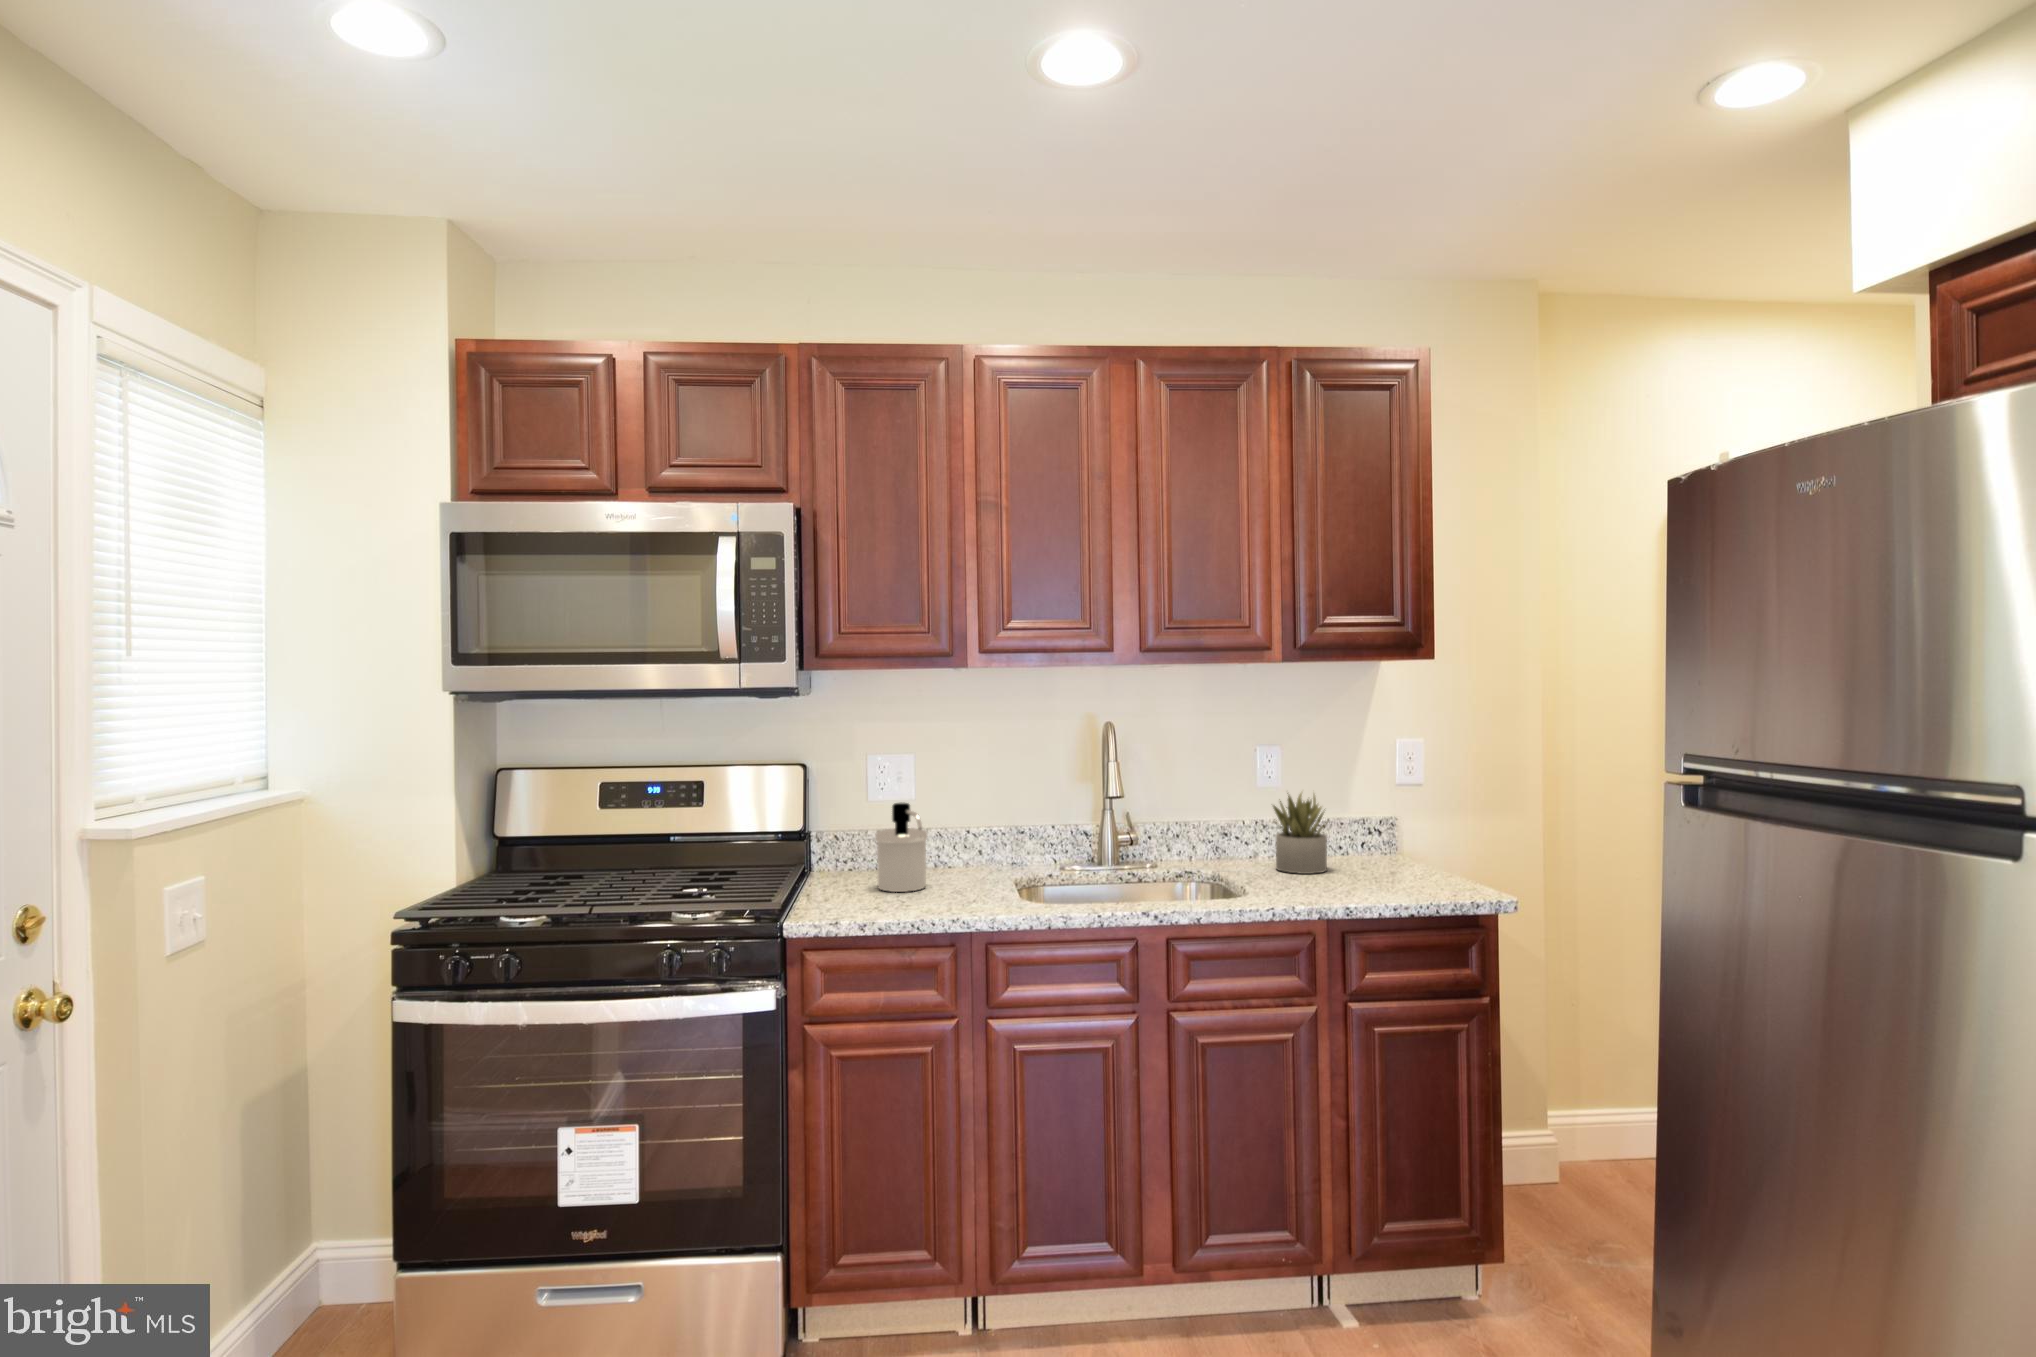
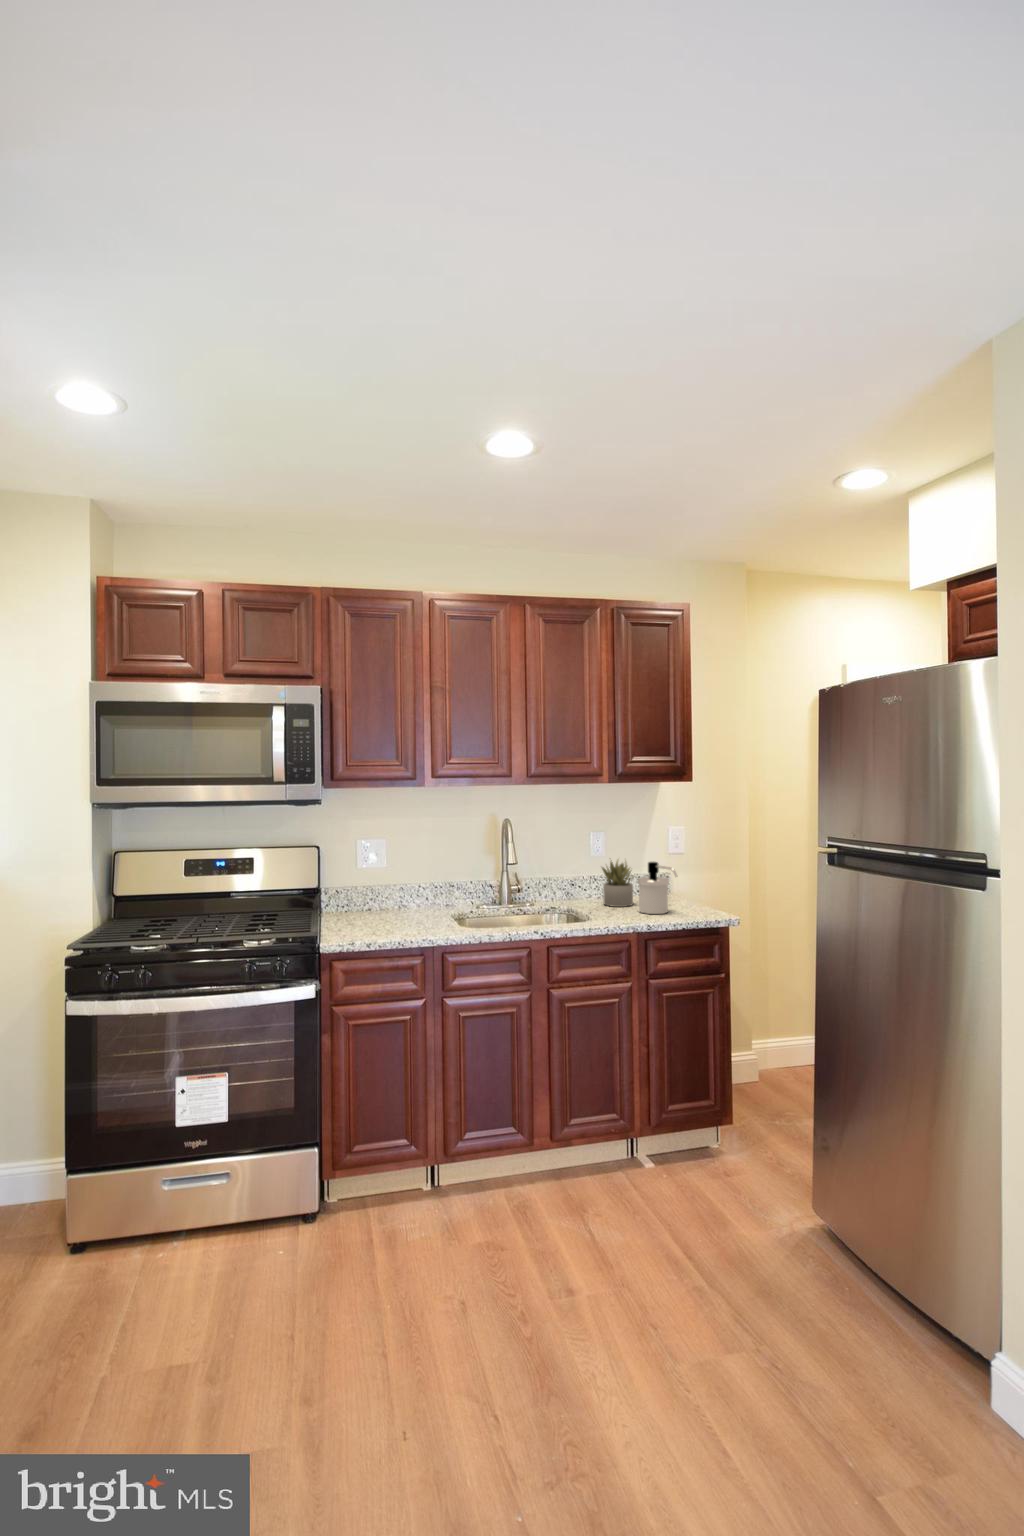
soap dispenser: present [875,803,927,892] -> present [638,862,677,914]

